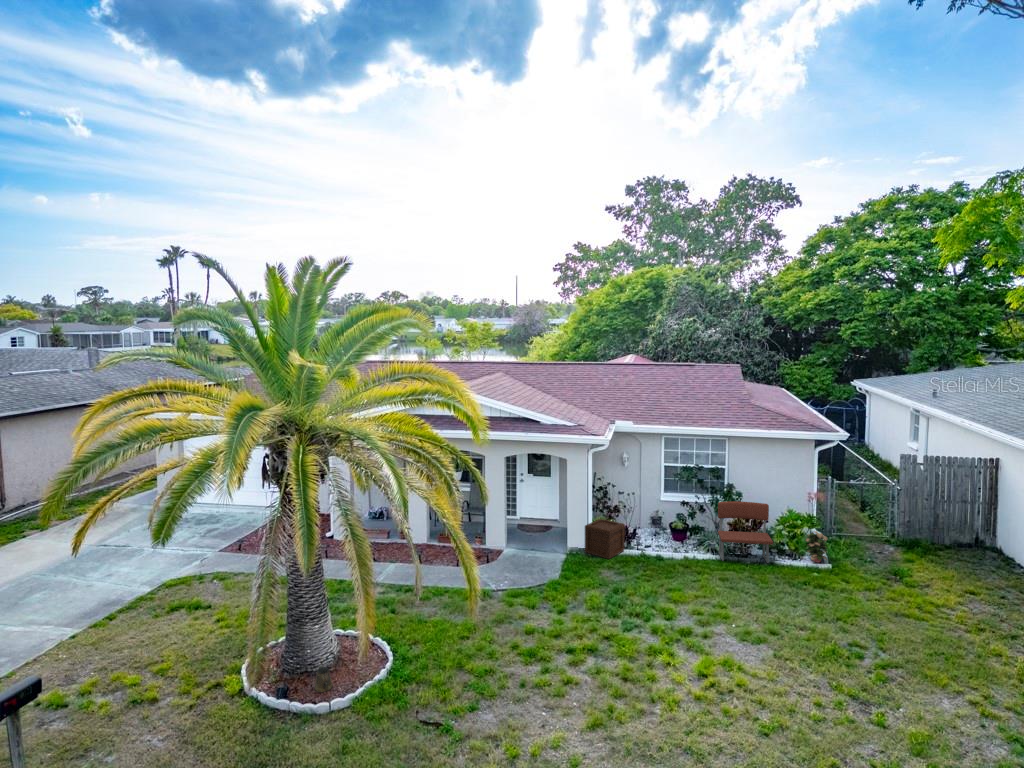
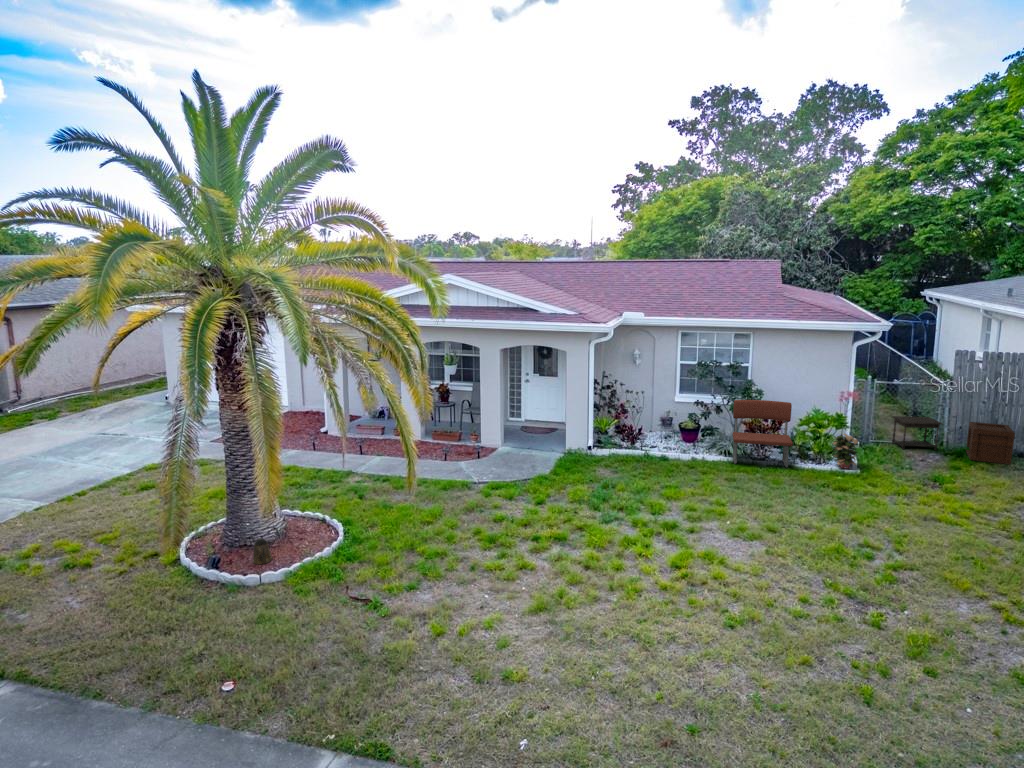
side table: none [849,510,894,541] -> present [892,416,942,450]
wooden crate: present [585,519,625,559] -> present [966,422,1015,465]

